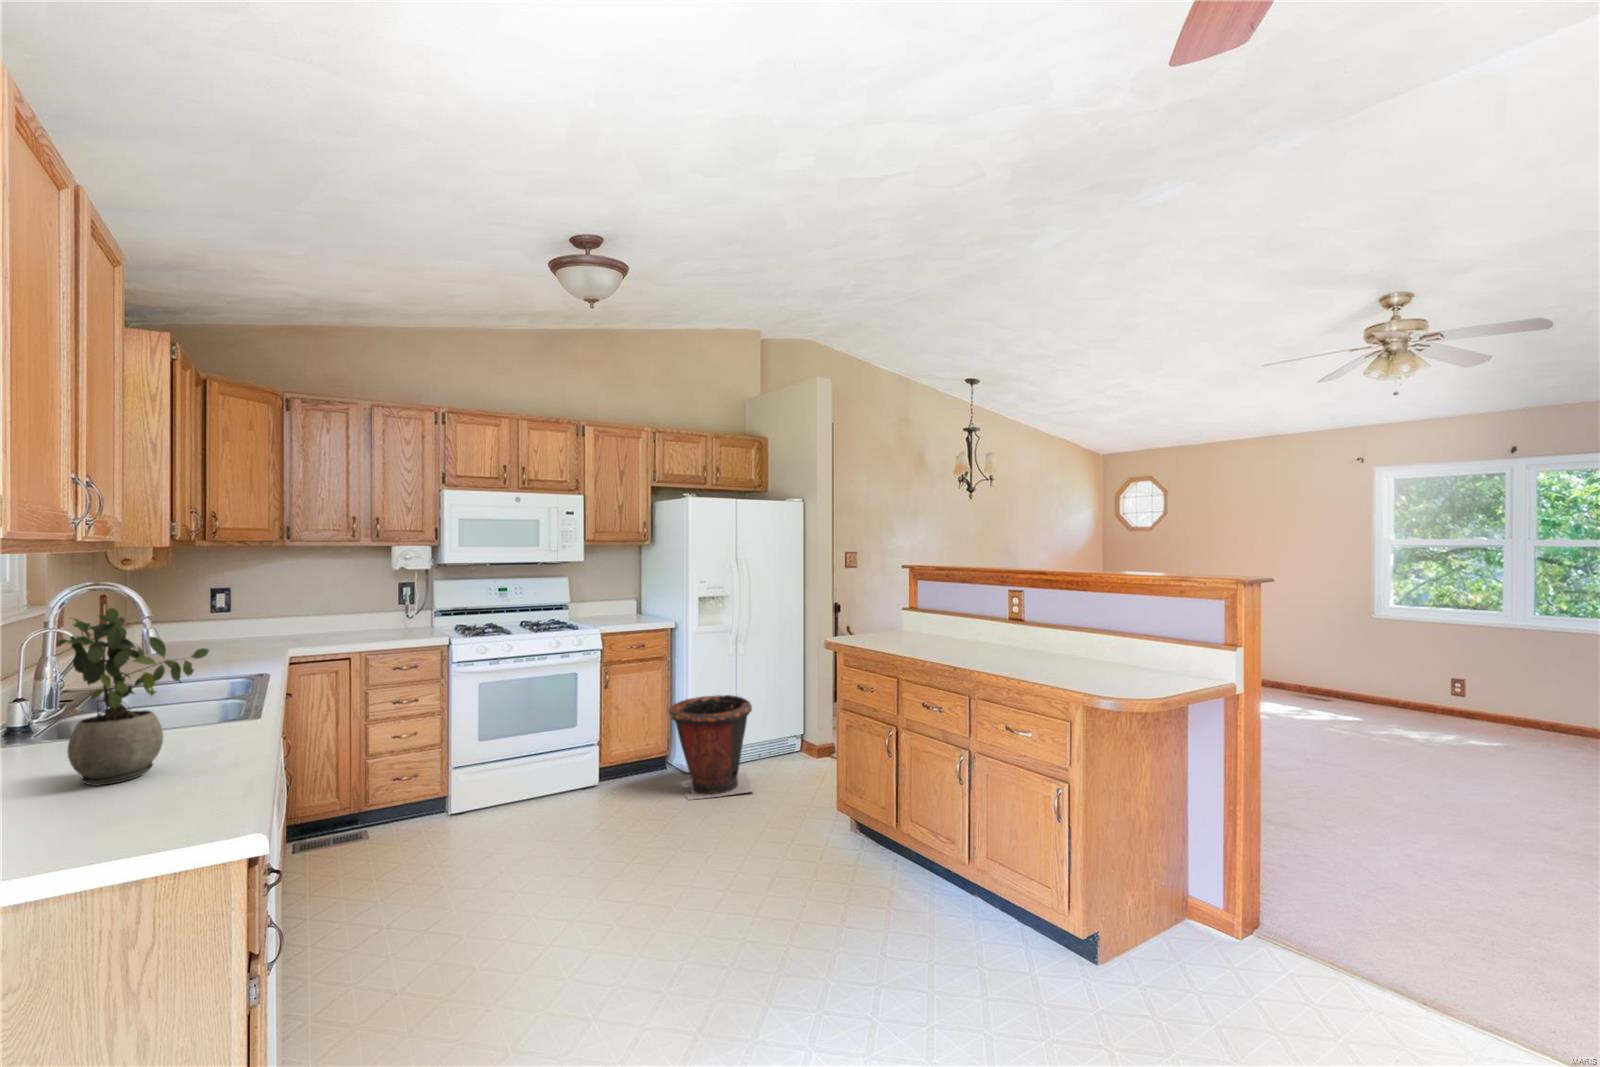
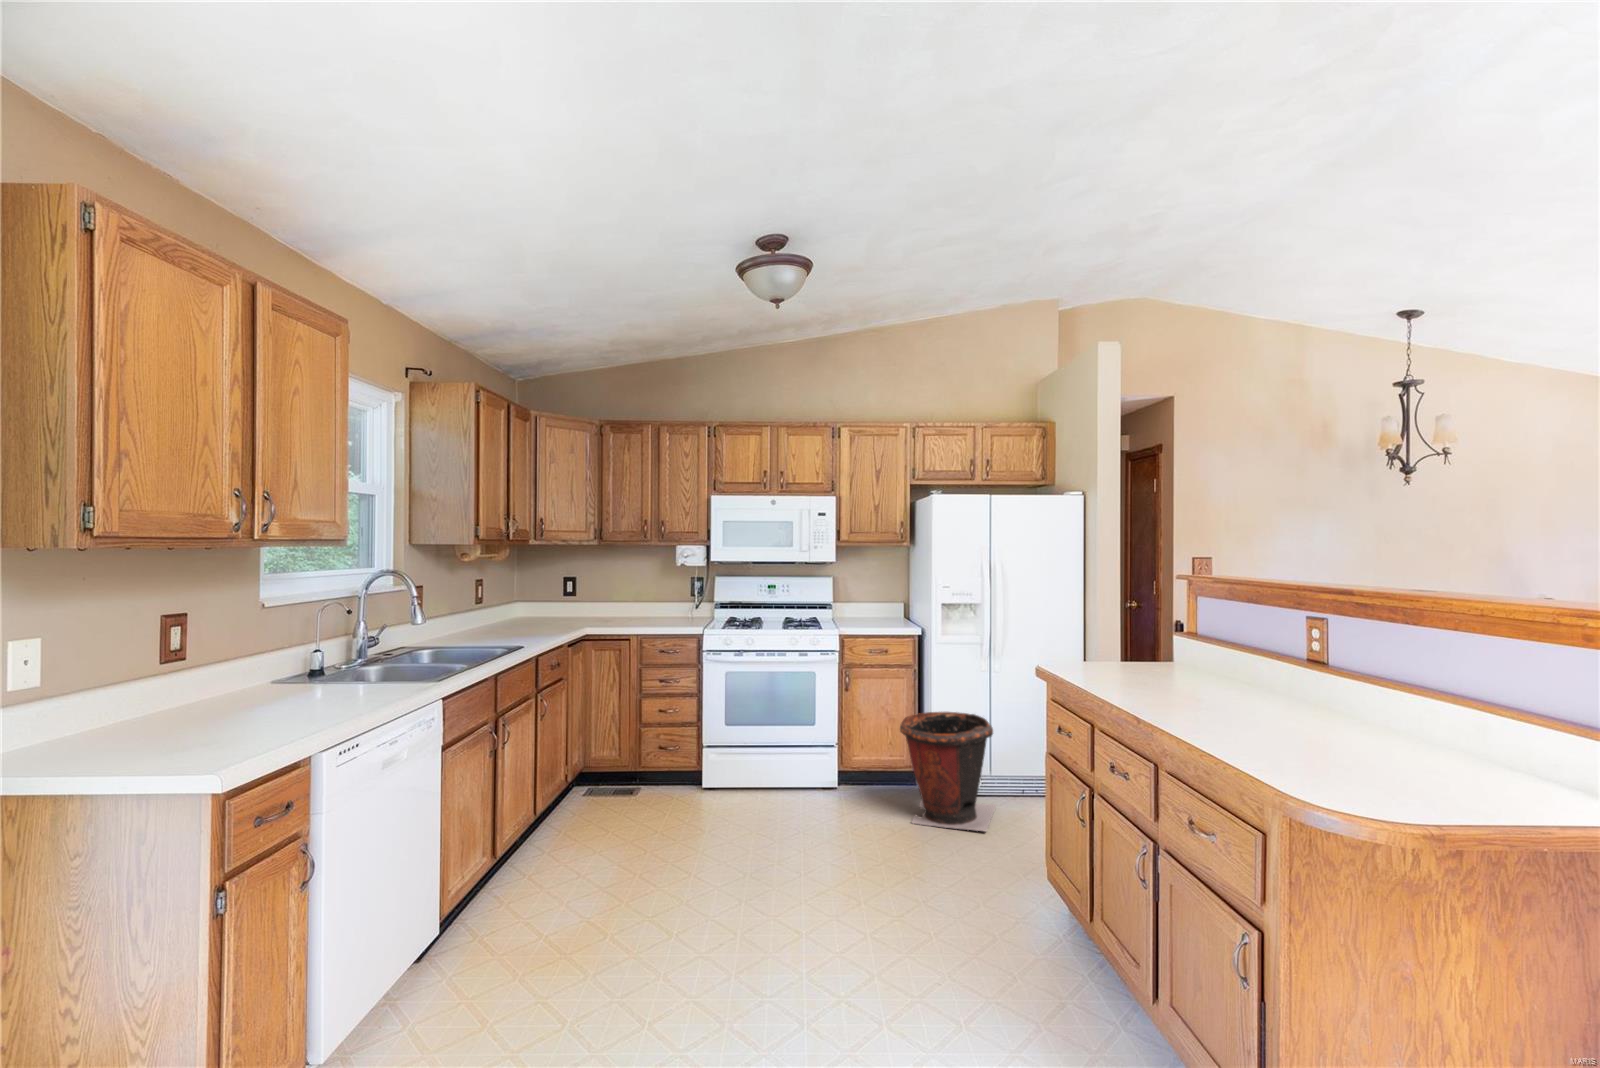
potted plant: present [57,608,209,785] -> none [182,584,268,720]

